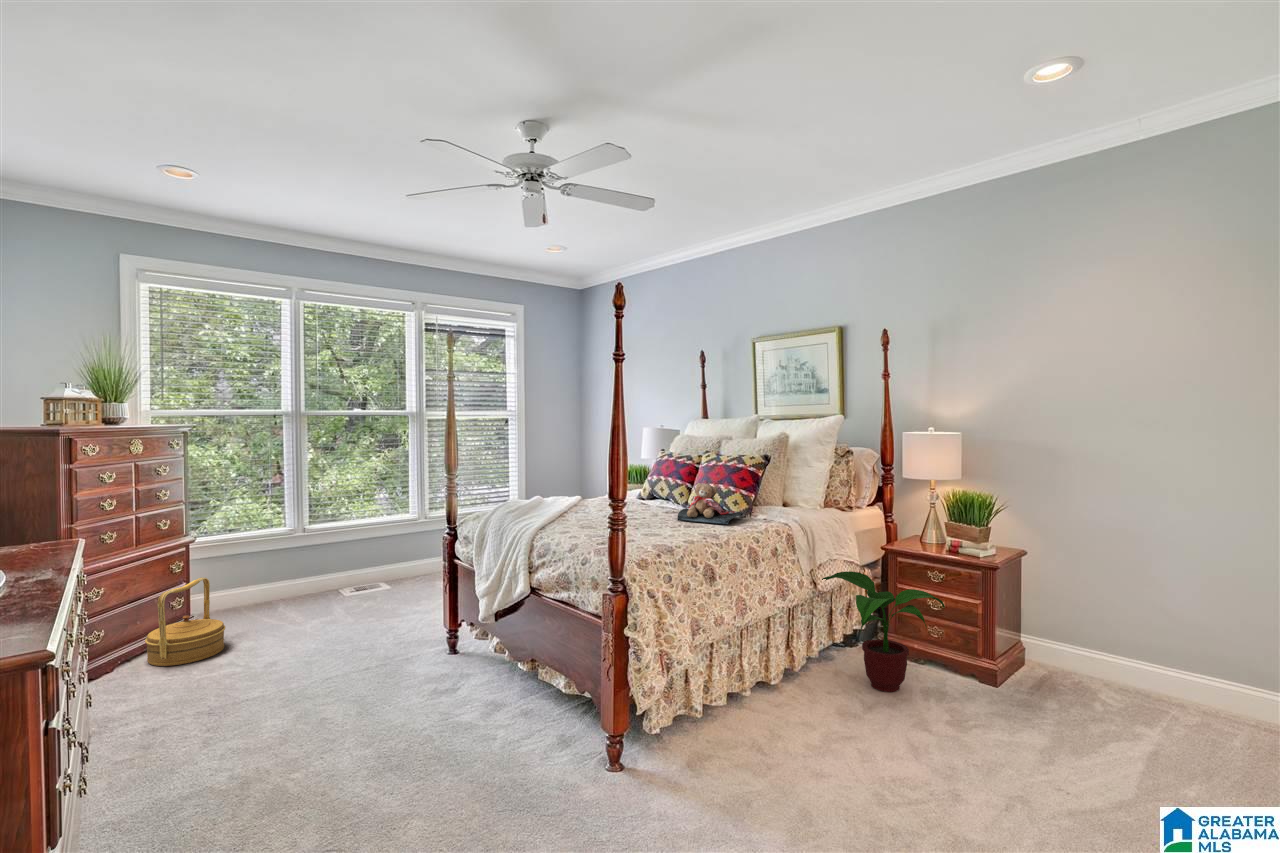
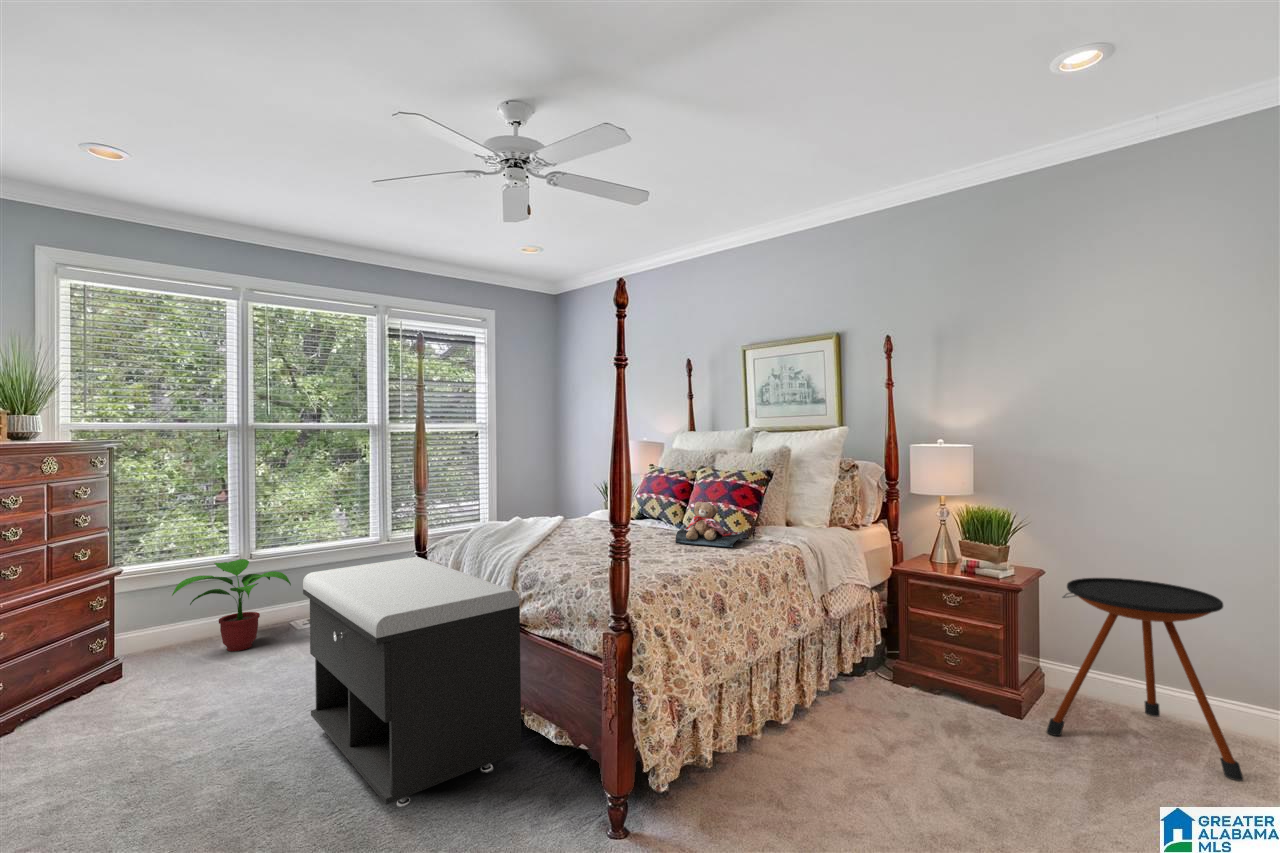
storage bench: none [349,530,535,740] -> present [303,557,521,808]
side table: none [1016,557,1192,743] -> present [1047,578,1243,781]
potted plant: present [822,571,945,692] -> present [172,559,291,651]
woven basket: present [145,578,225,666] -> none [57,615,156,721]

